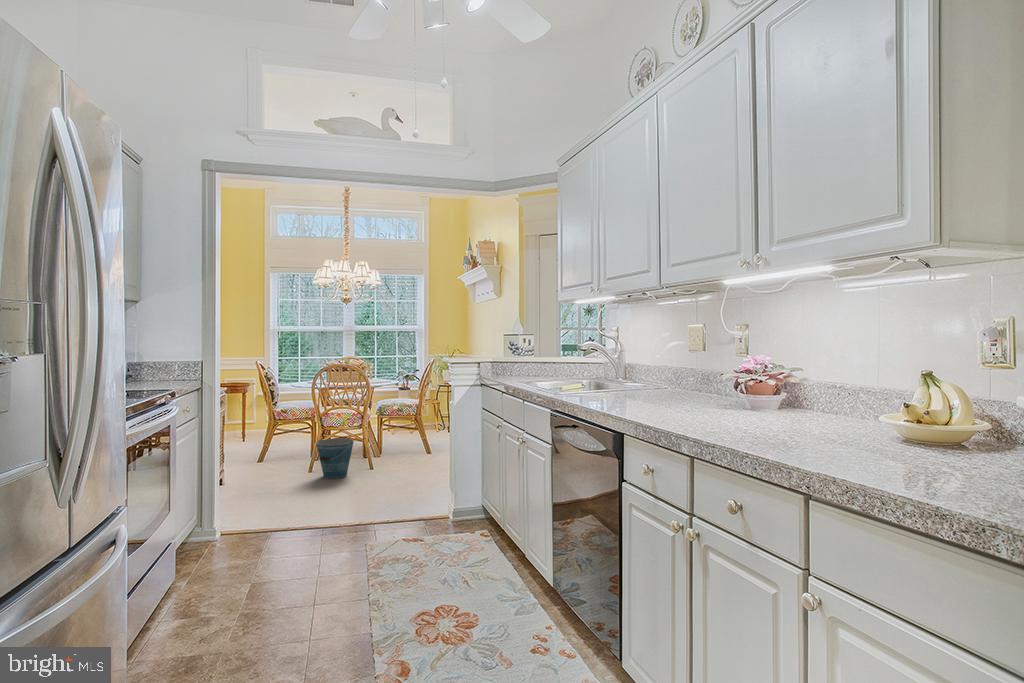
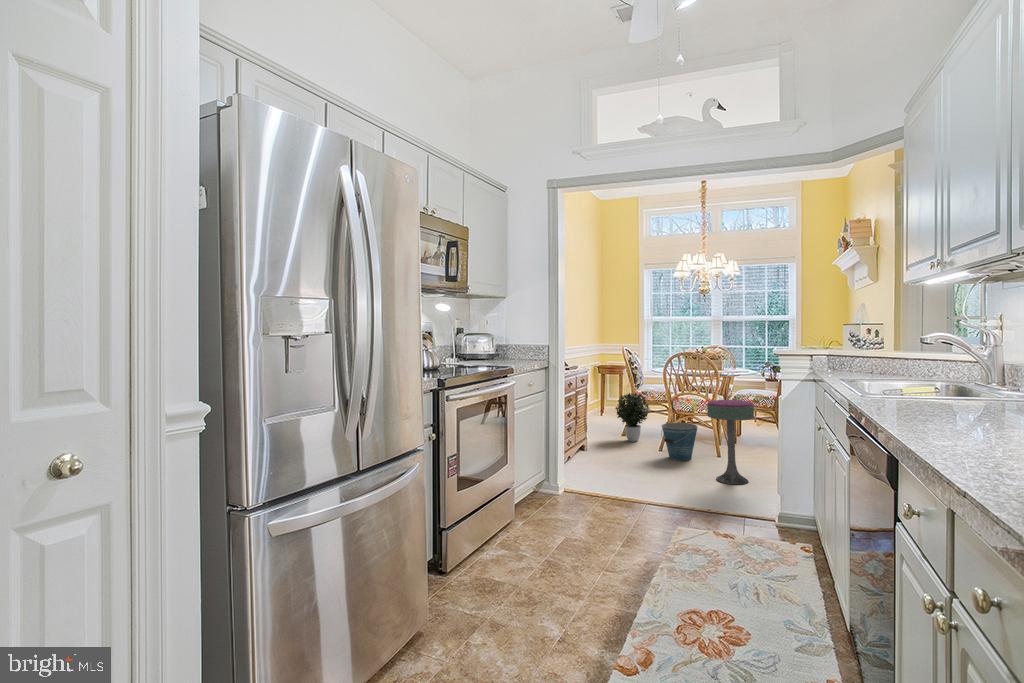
bar stool: none [373,410,416,492] -> present [707,400,754,485]
potted plant: none [253,411,294,467] -> present [615,393,650,442]

